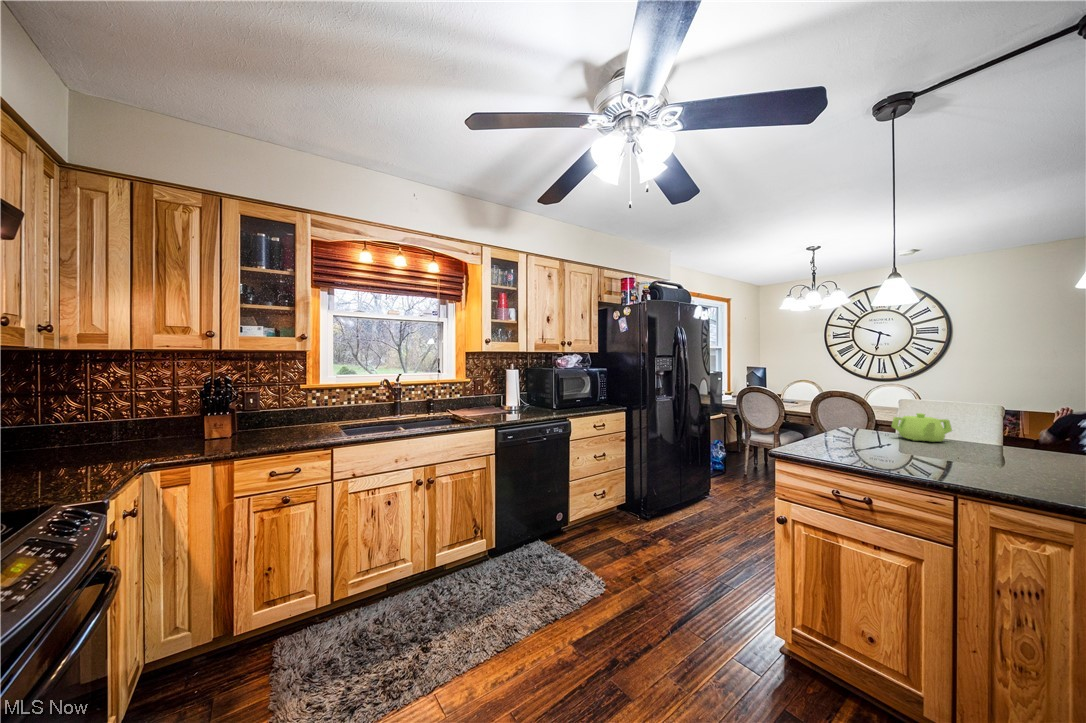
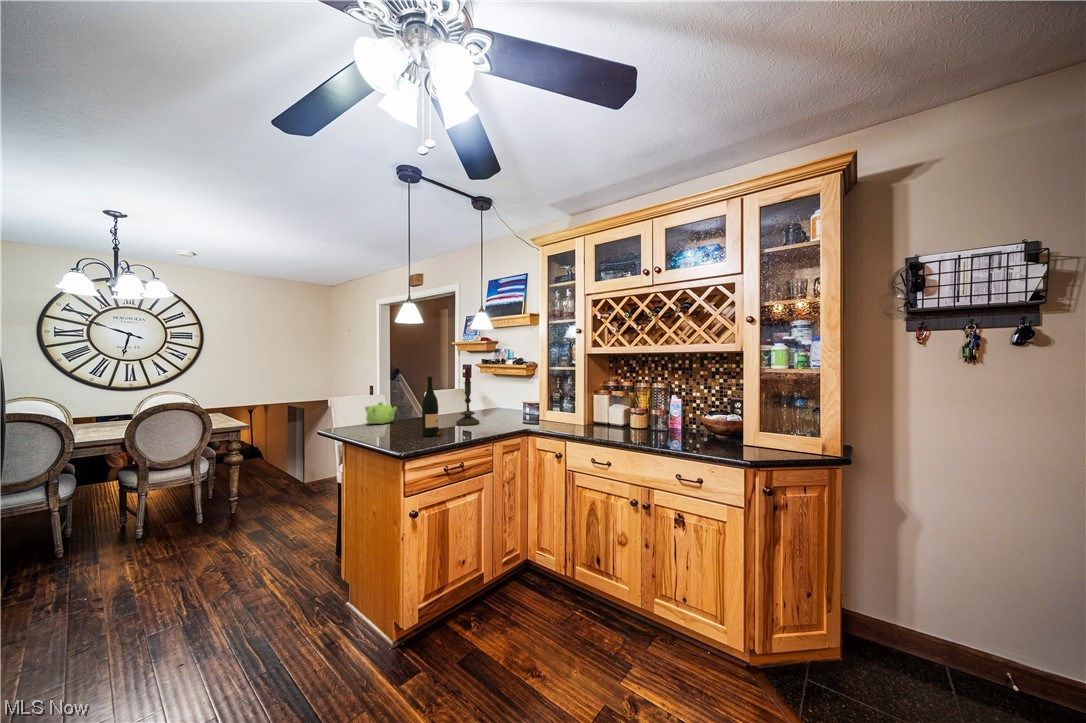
candle: none [977,373,1040,477] -> present [456,367,479,425]
wine bottle: none [854,384,894,460] -> present [422,377,442,436]

